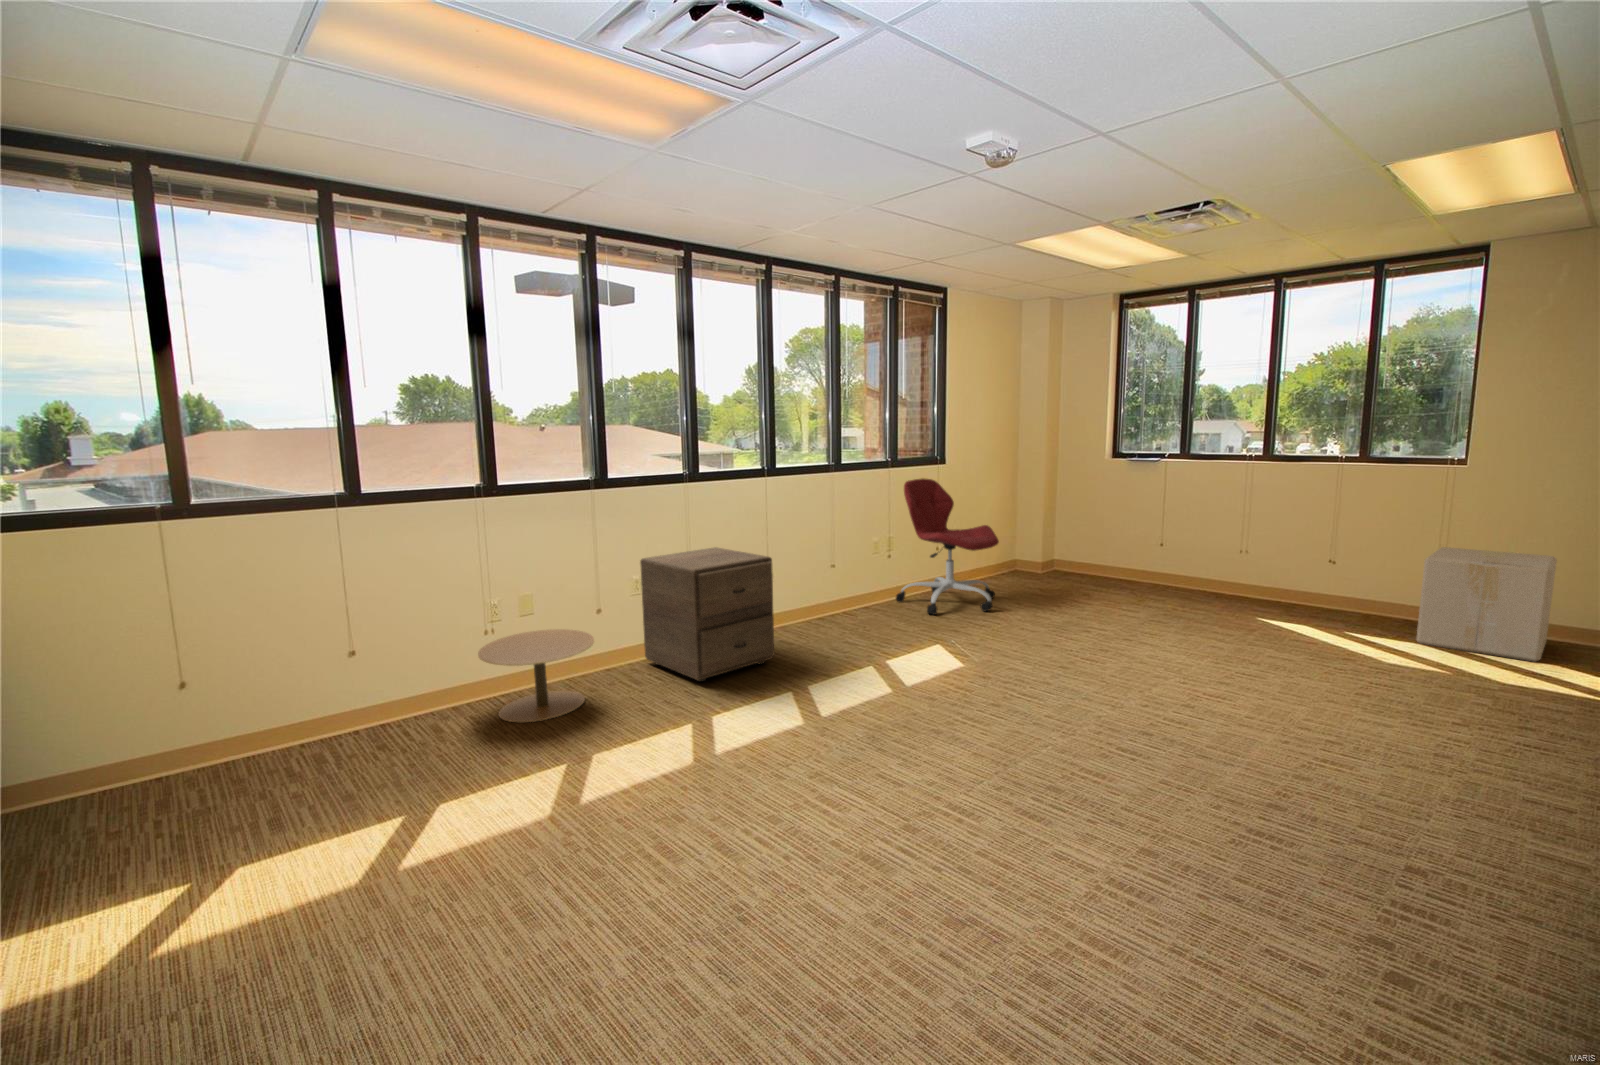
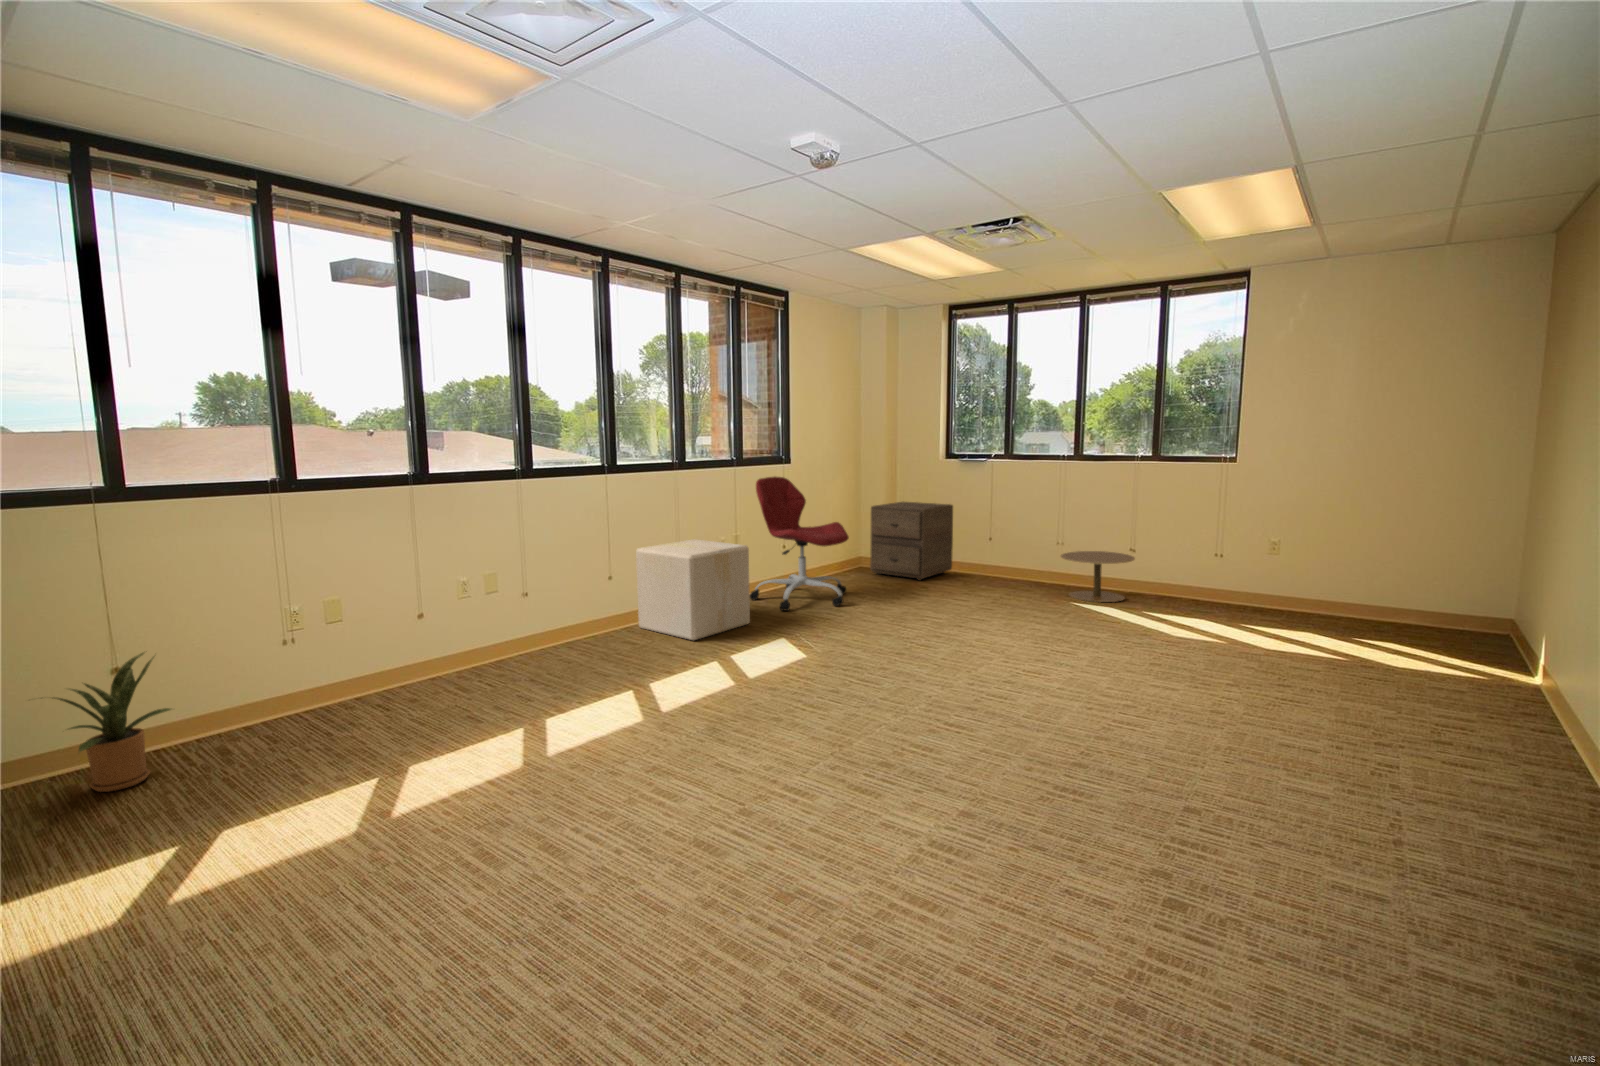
filing cabinet: present [640,547,774,682] -> present [870,502,953,580]
cardboard box: present [1417,547,1557,662] -> present [636,539,750,640]
side table: present [478,629,594,722] -> present [1061,551,1135,602]
house plant: none [287,637,401,759] -> present [52,653,171,792]

